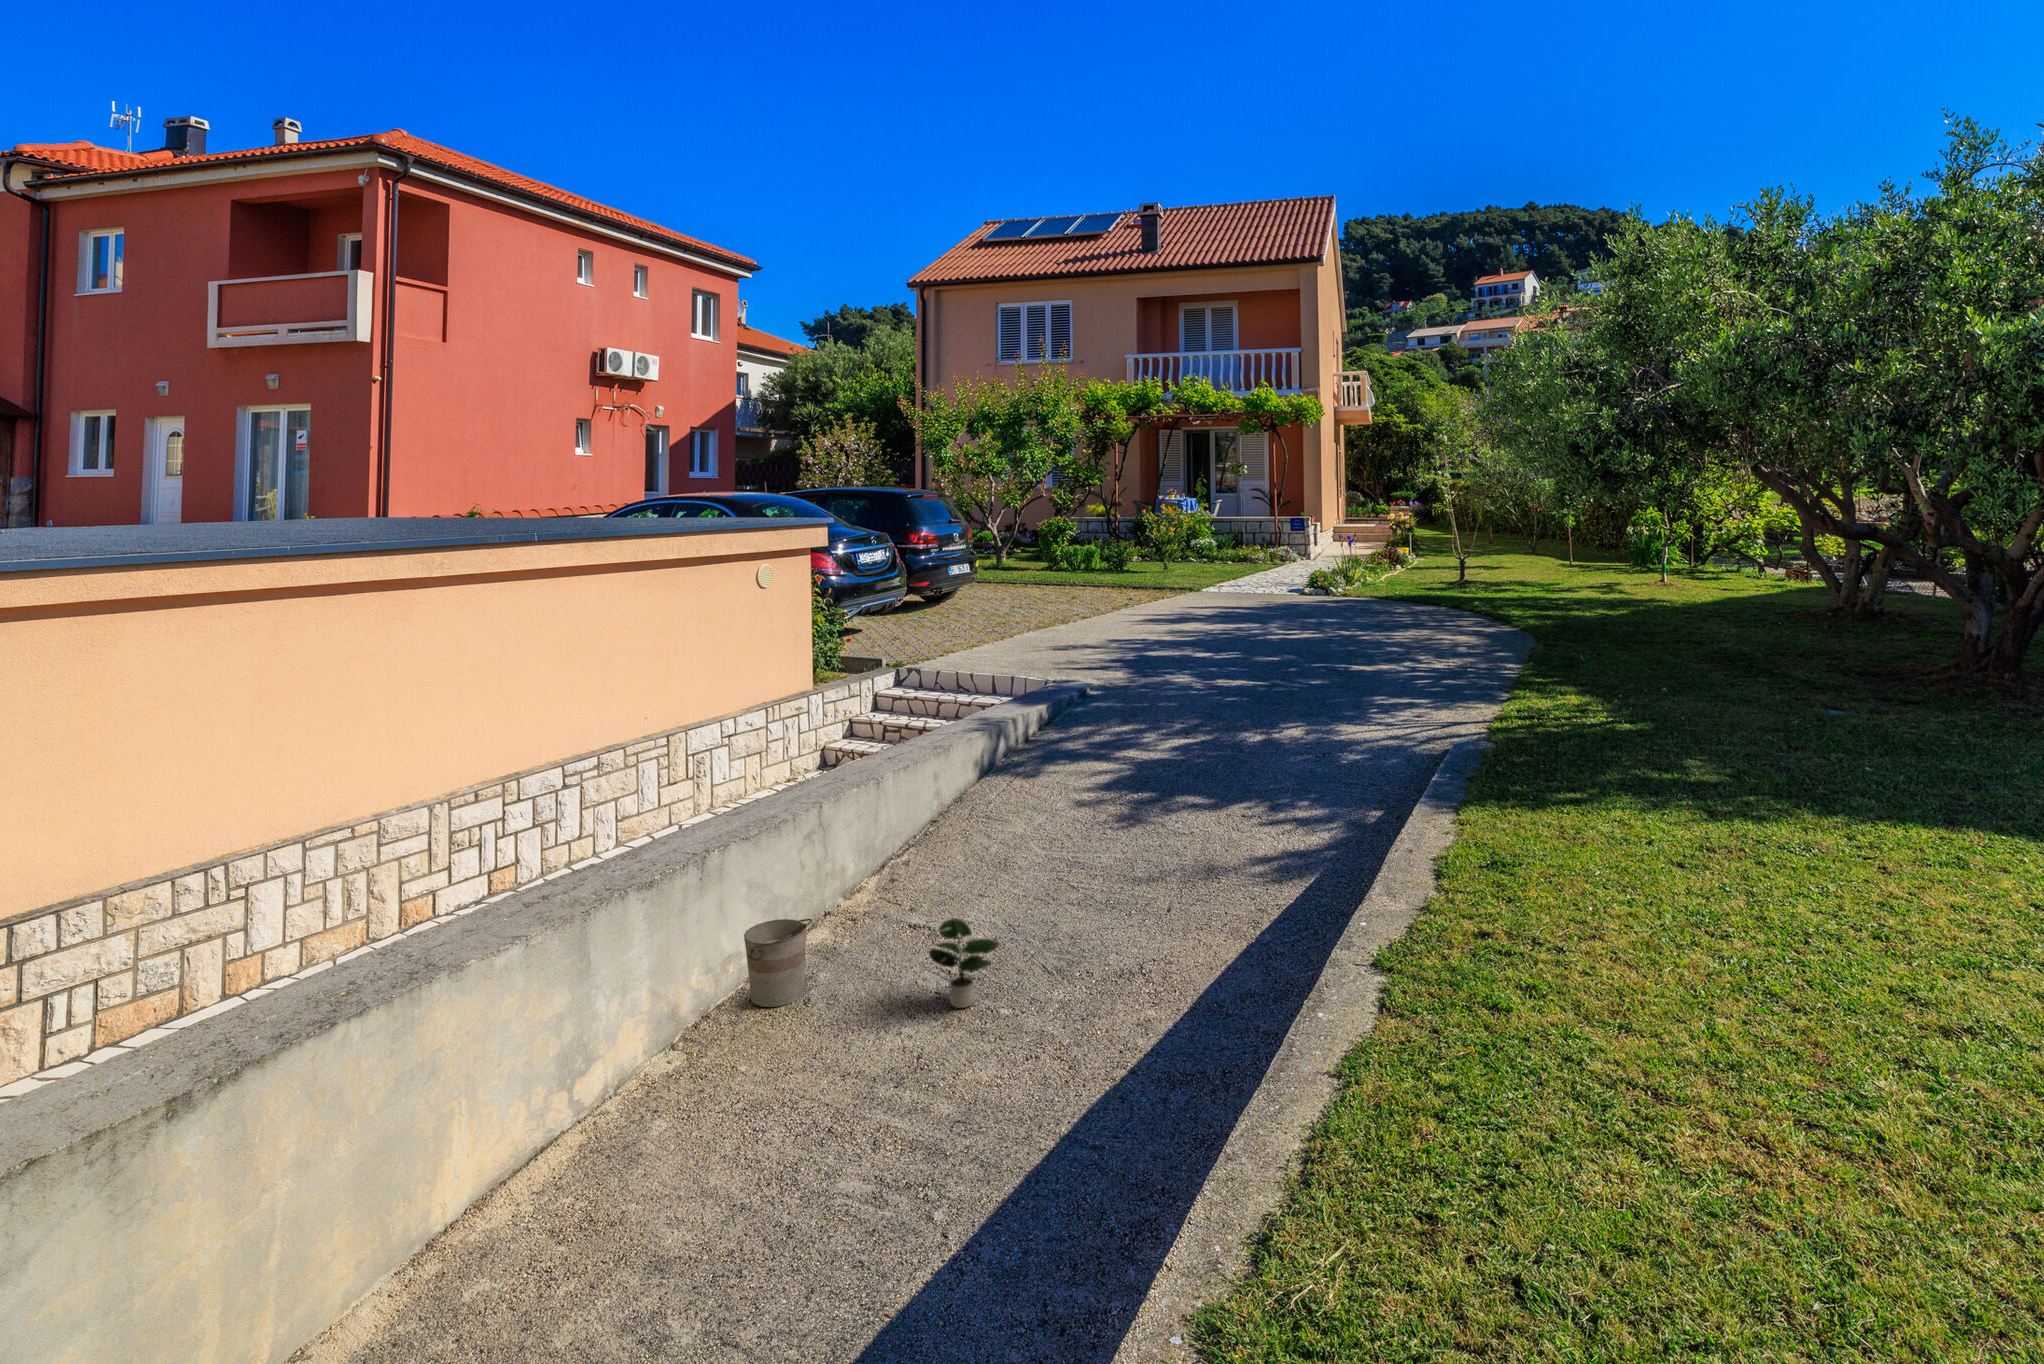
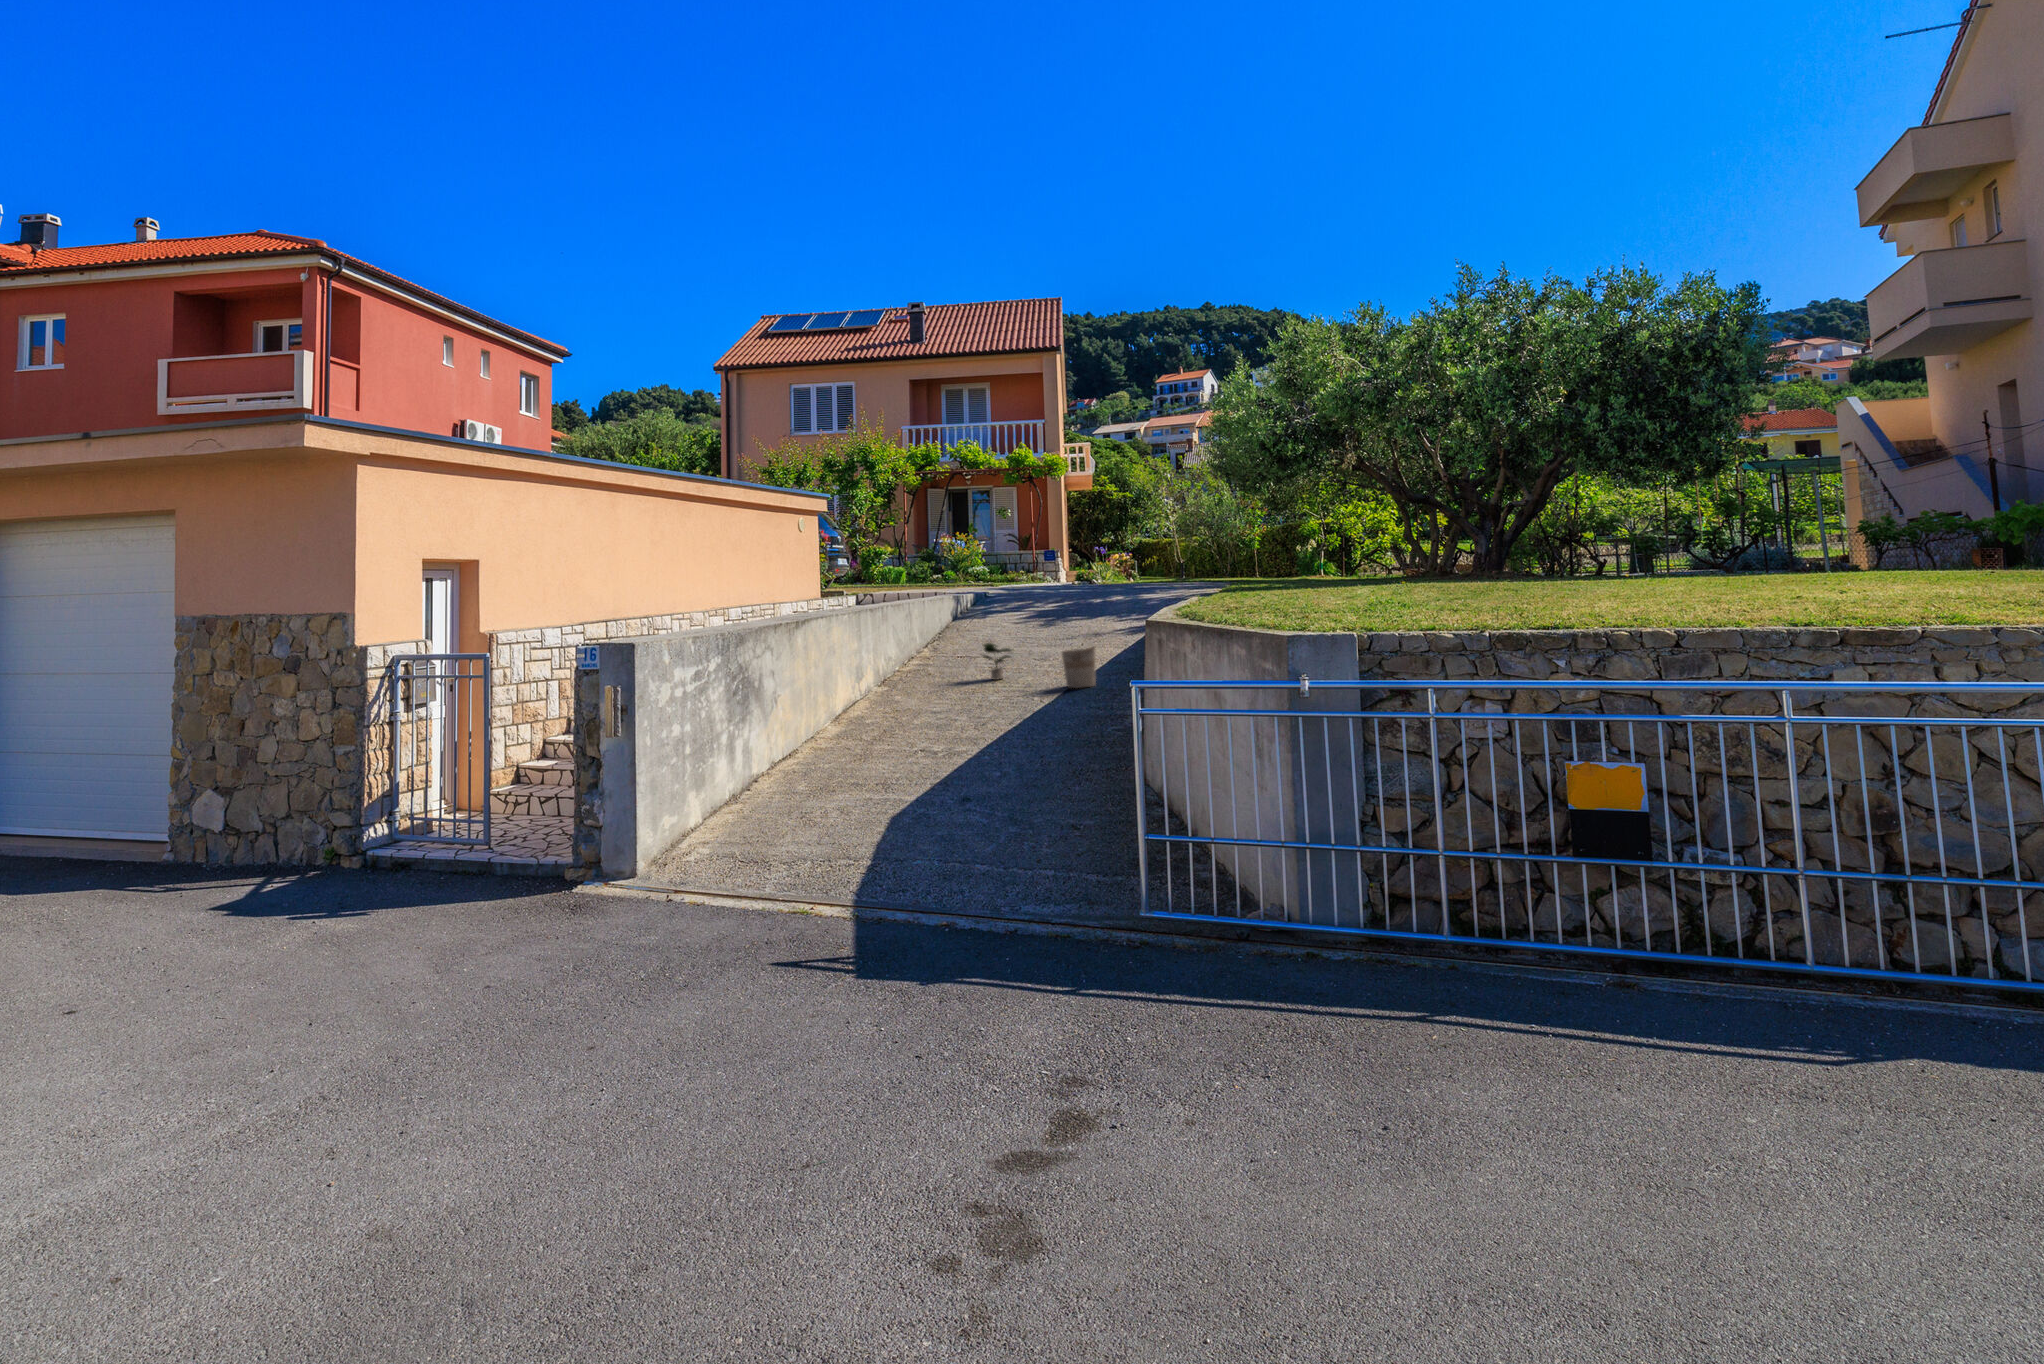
bucket: present [744,919,812,1007] -> present [1062,647,1096,688]

